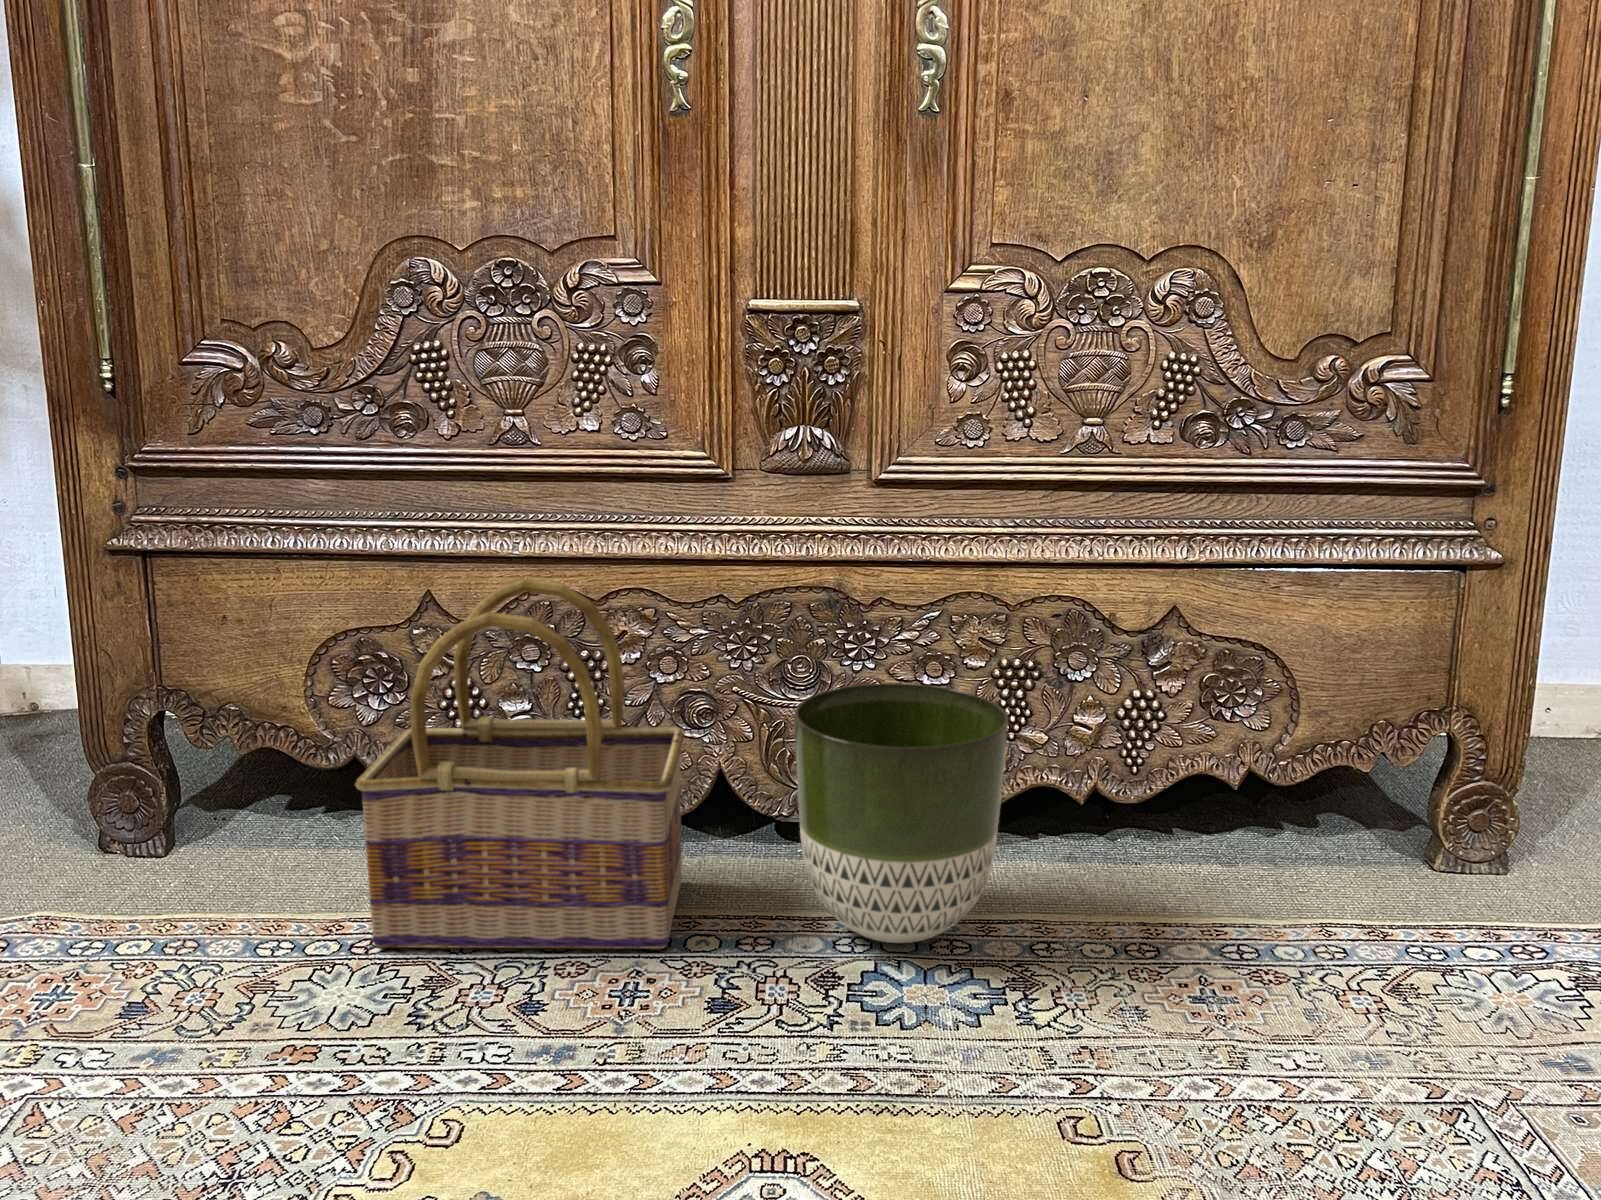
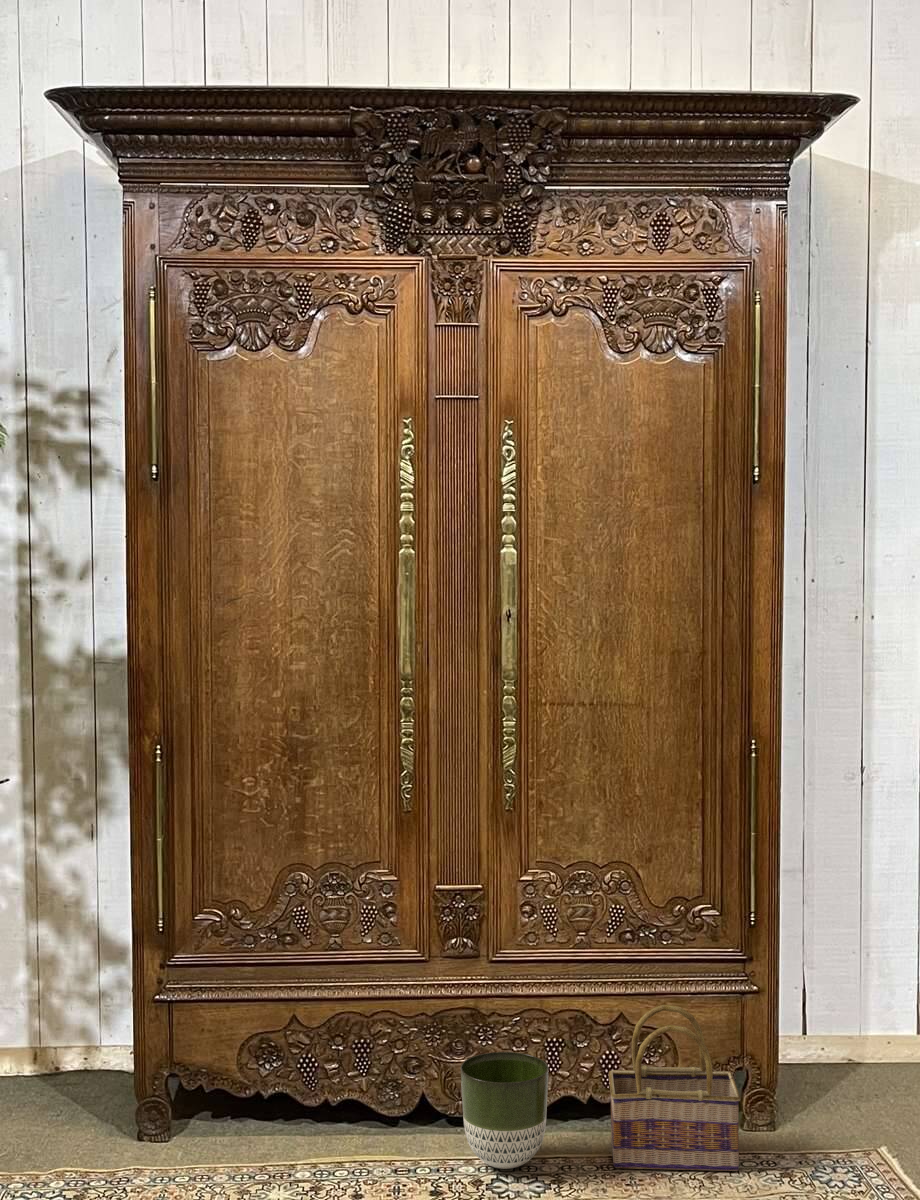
basket: present [356,578,684,949] -> present [609,1005,741,1171]

